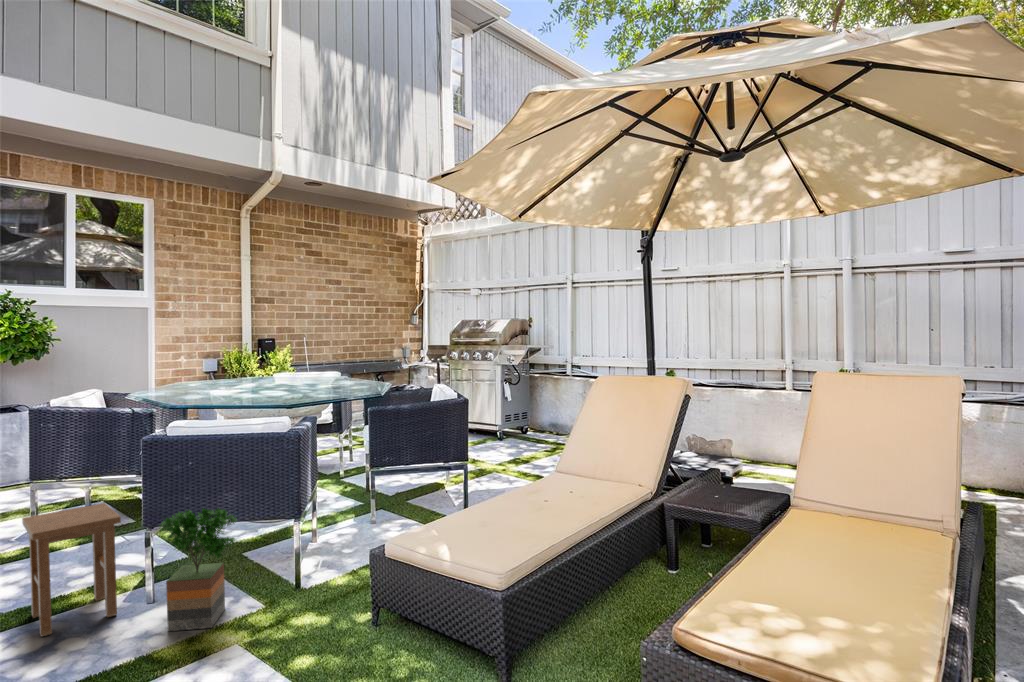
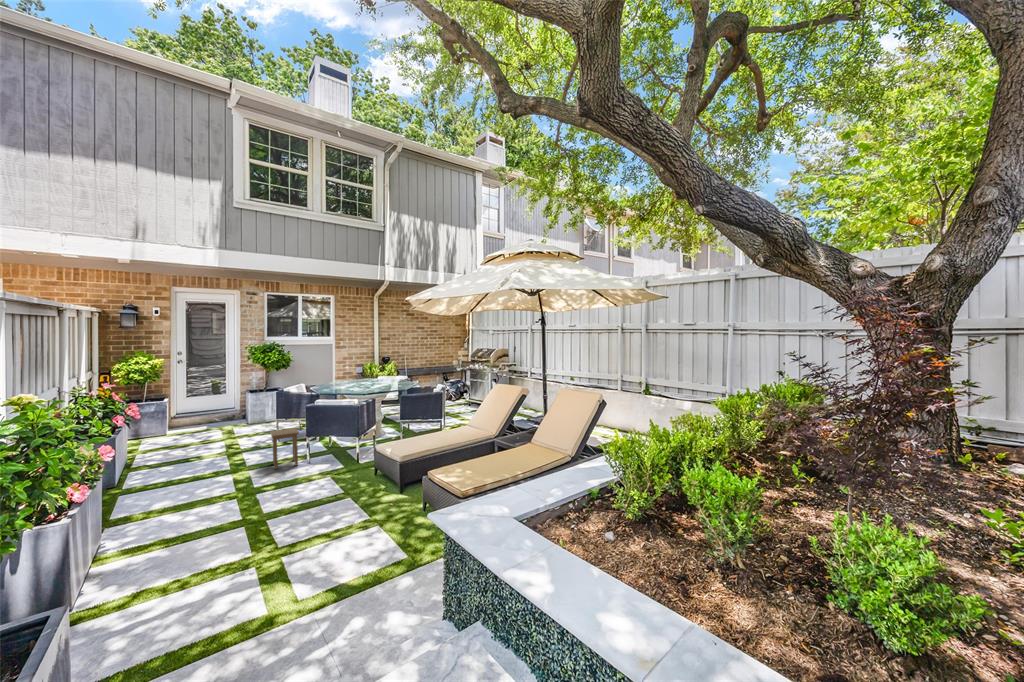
potted tree: present [161,508,236,631] -> none [309,431,336,471]

